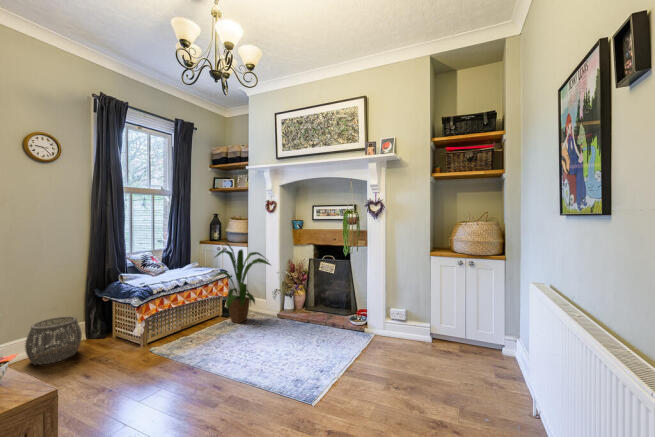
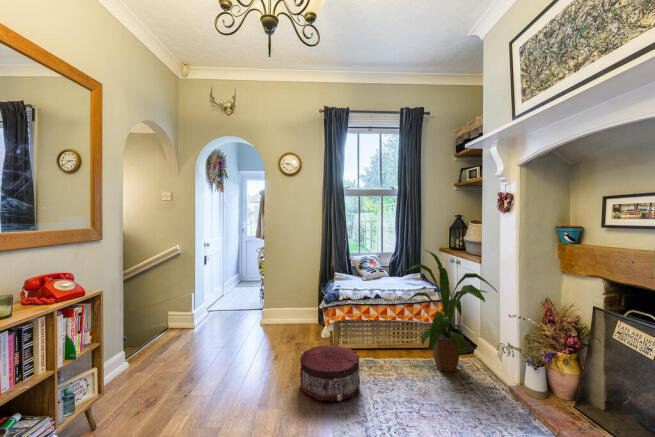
woven basket: present [25,316,82,365] -> none [273,298,306,335]
pouf: none [146,326,209,373] -> present [300,345,360,401]

